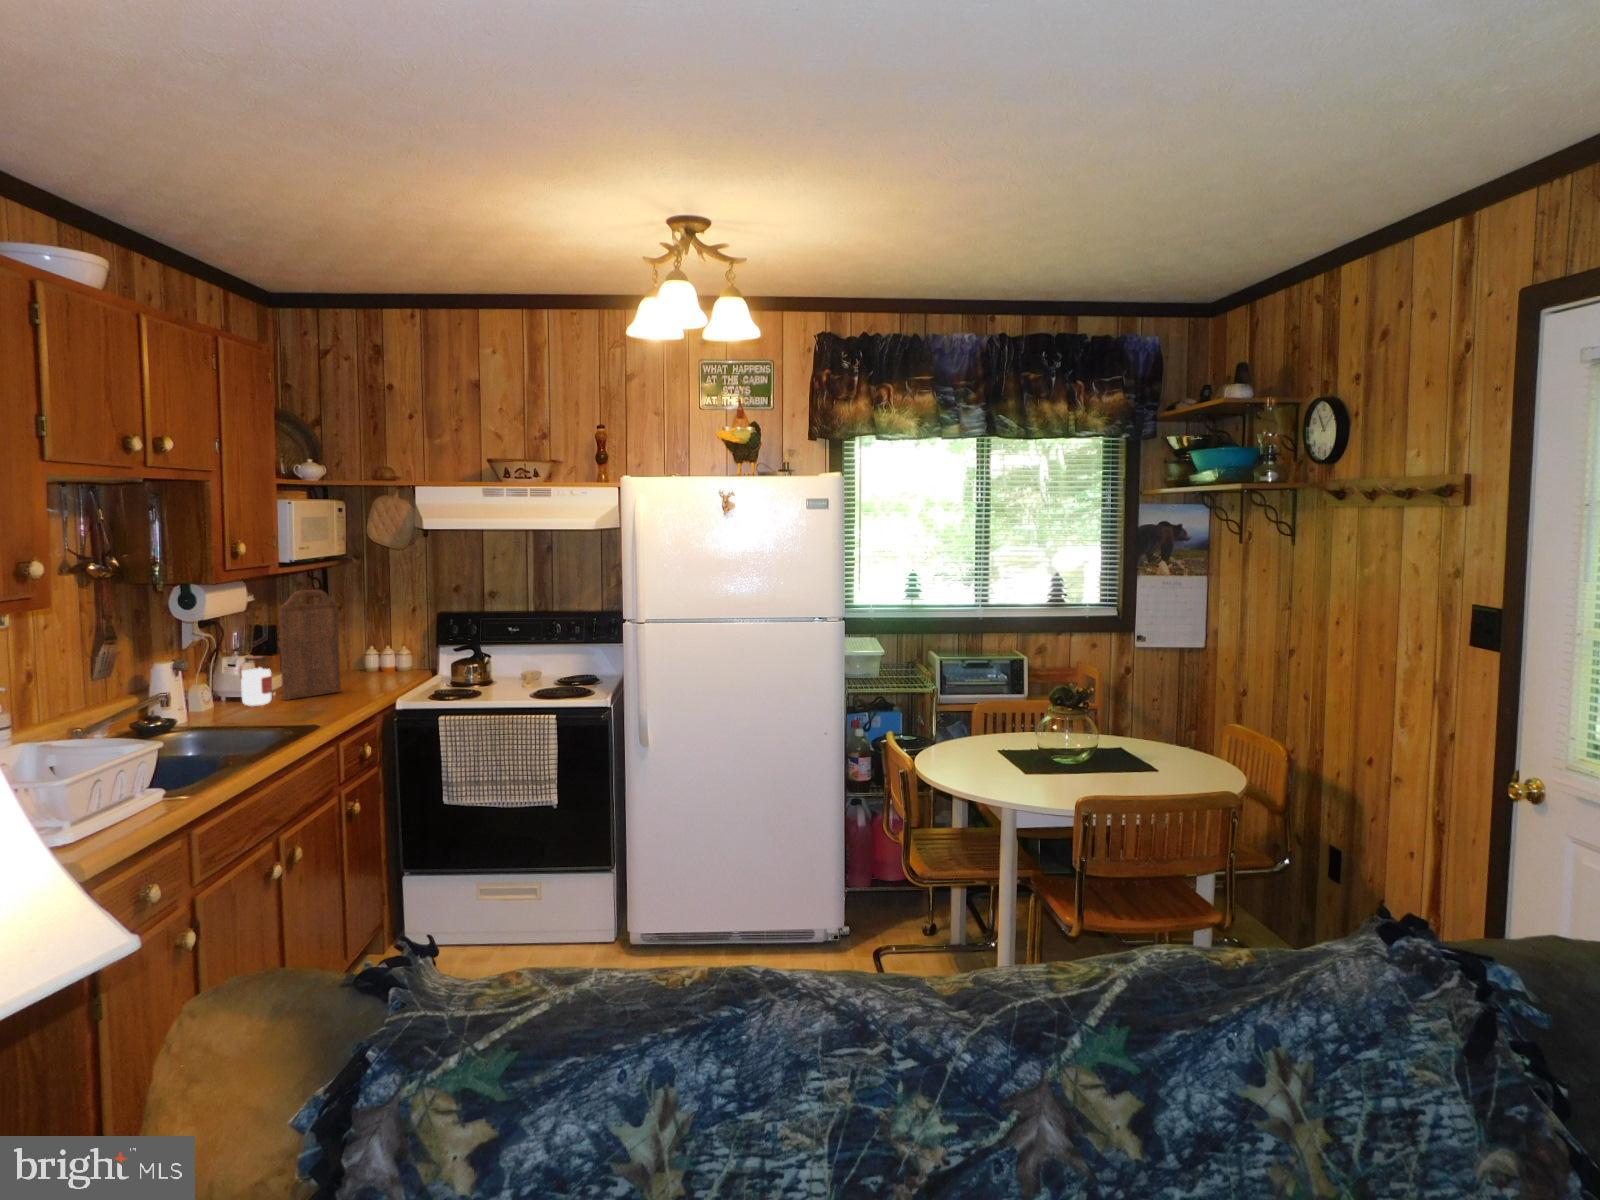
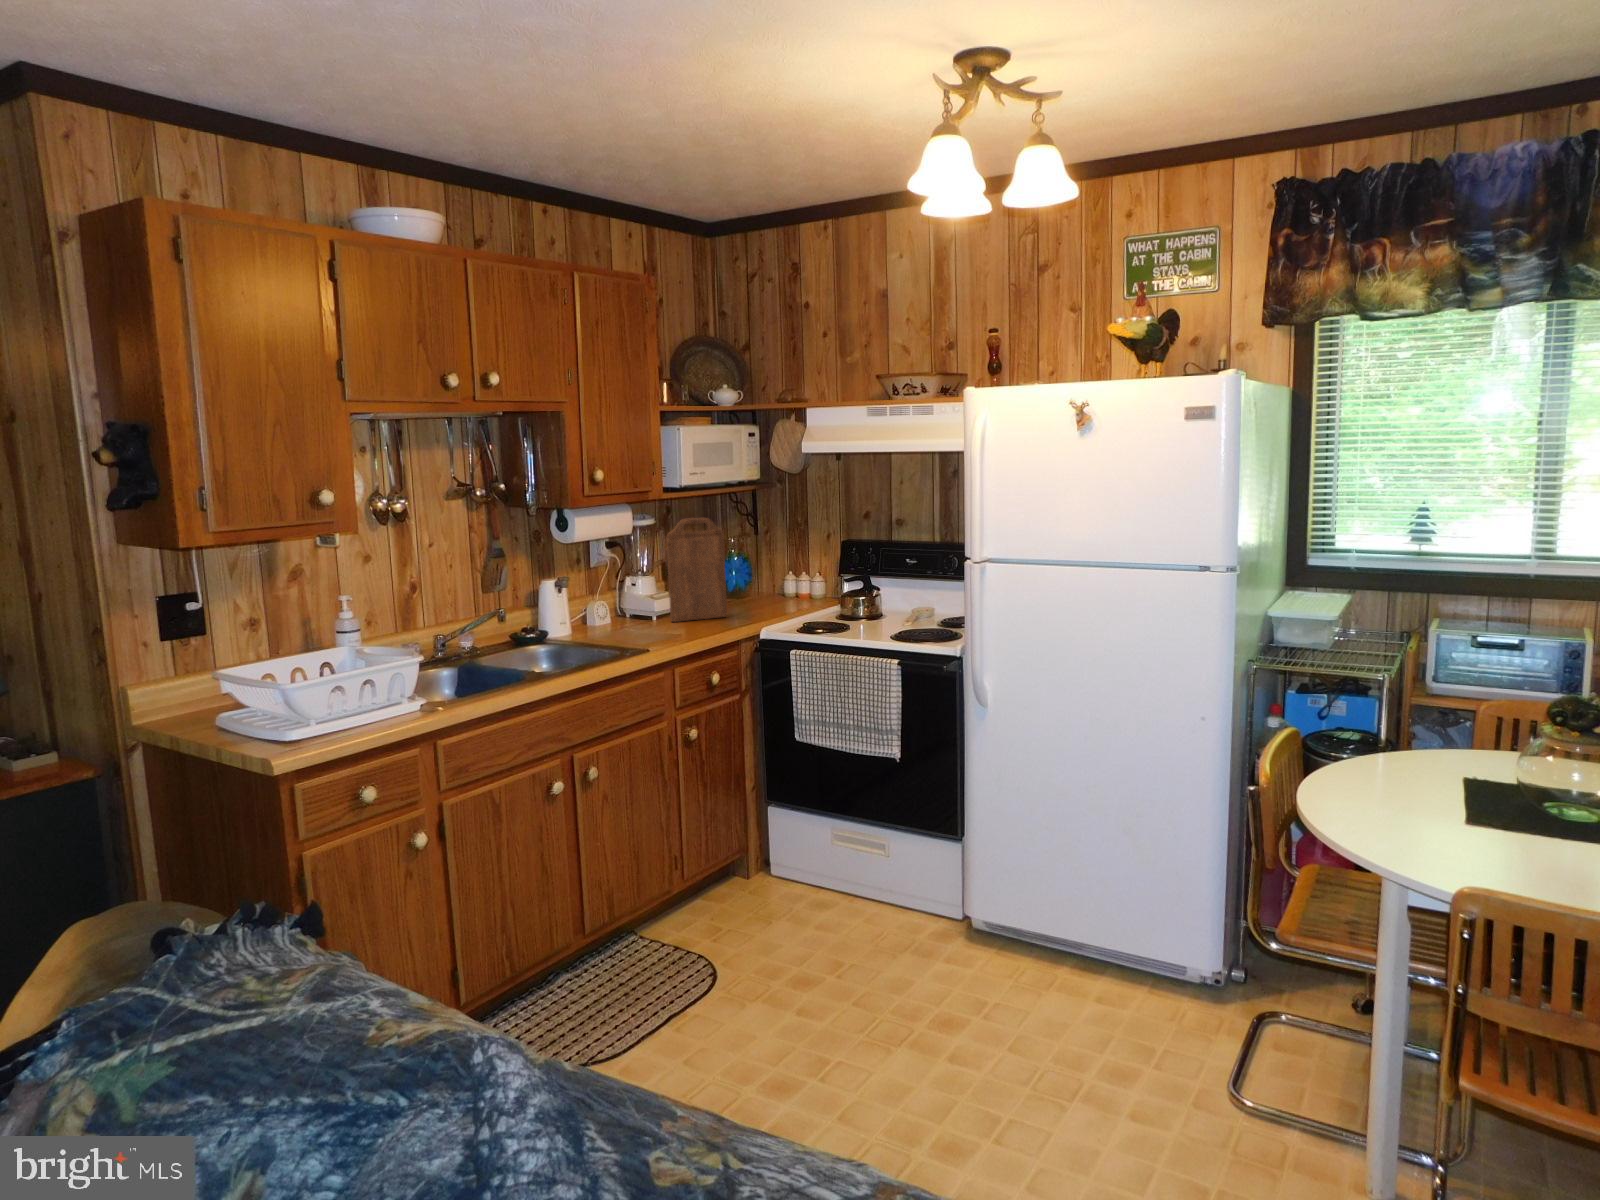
jar: present [239,656,272,706] -> none [629,580,657,626]

